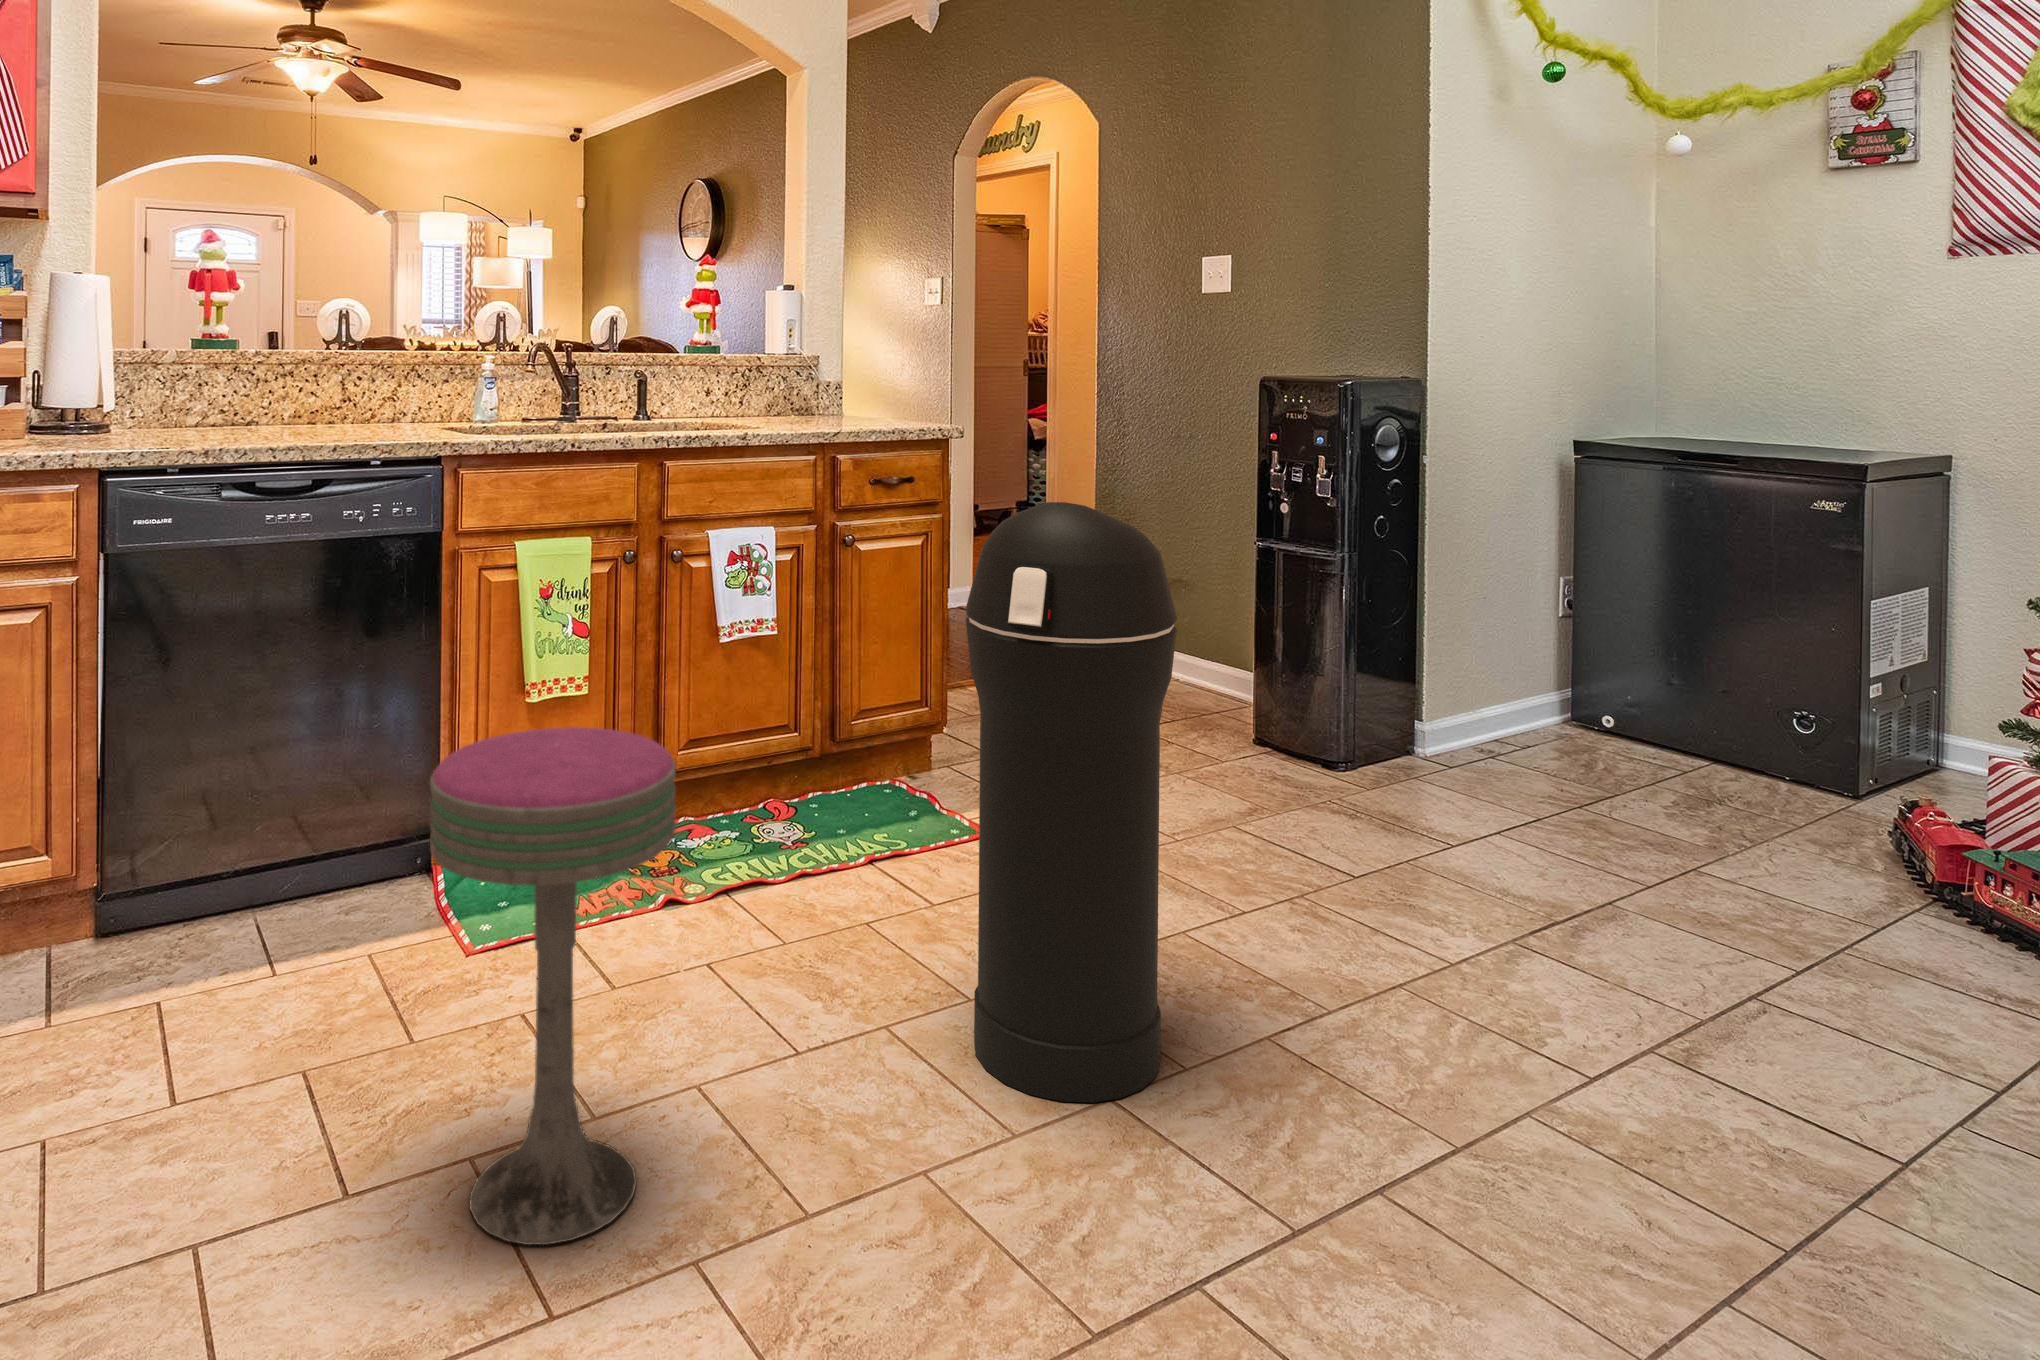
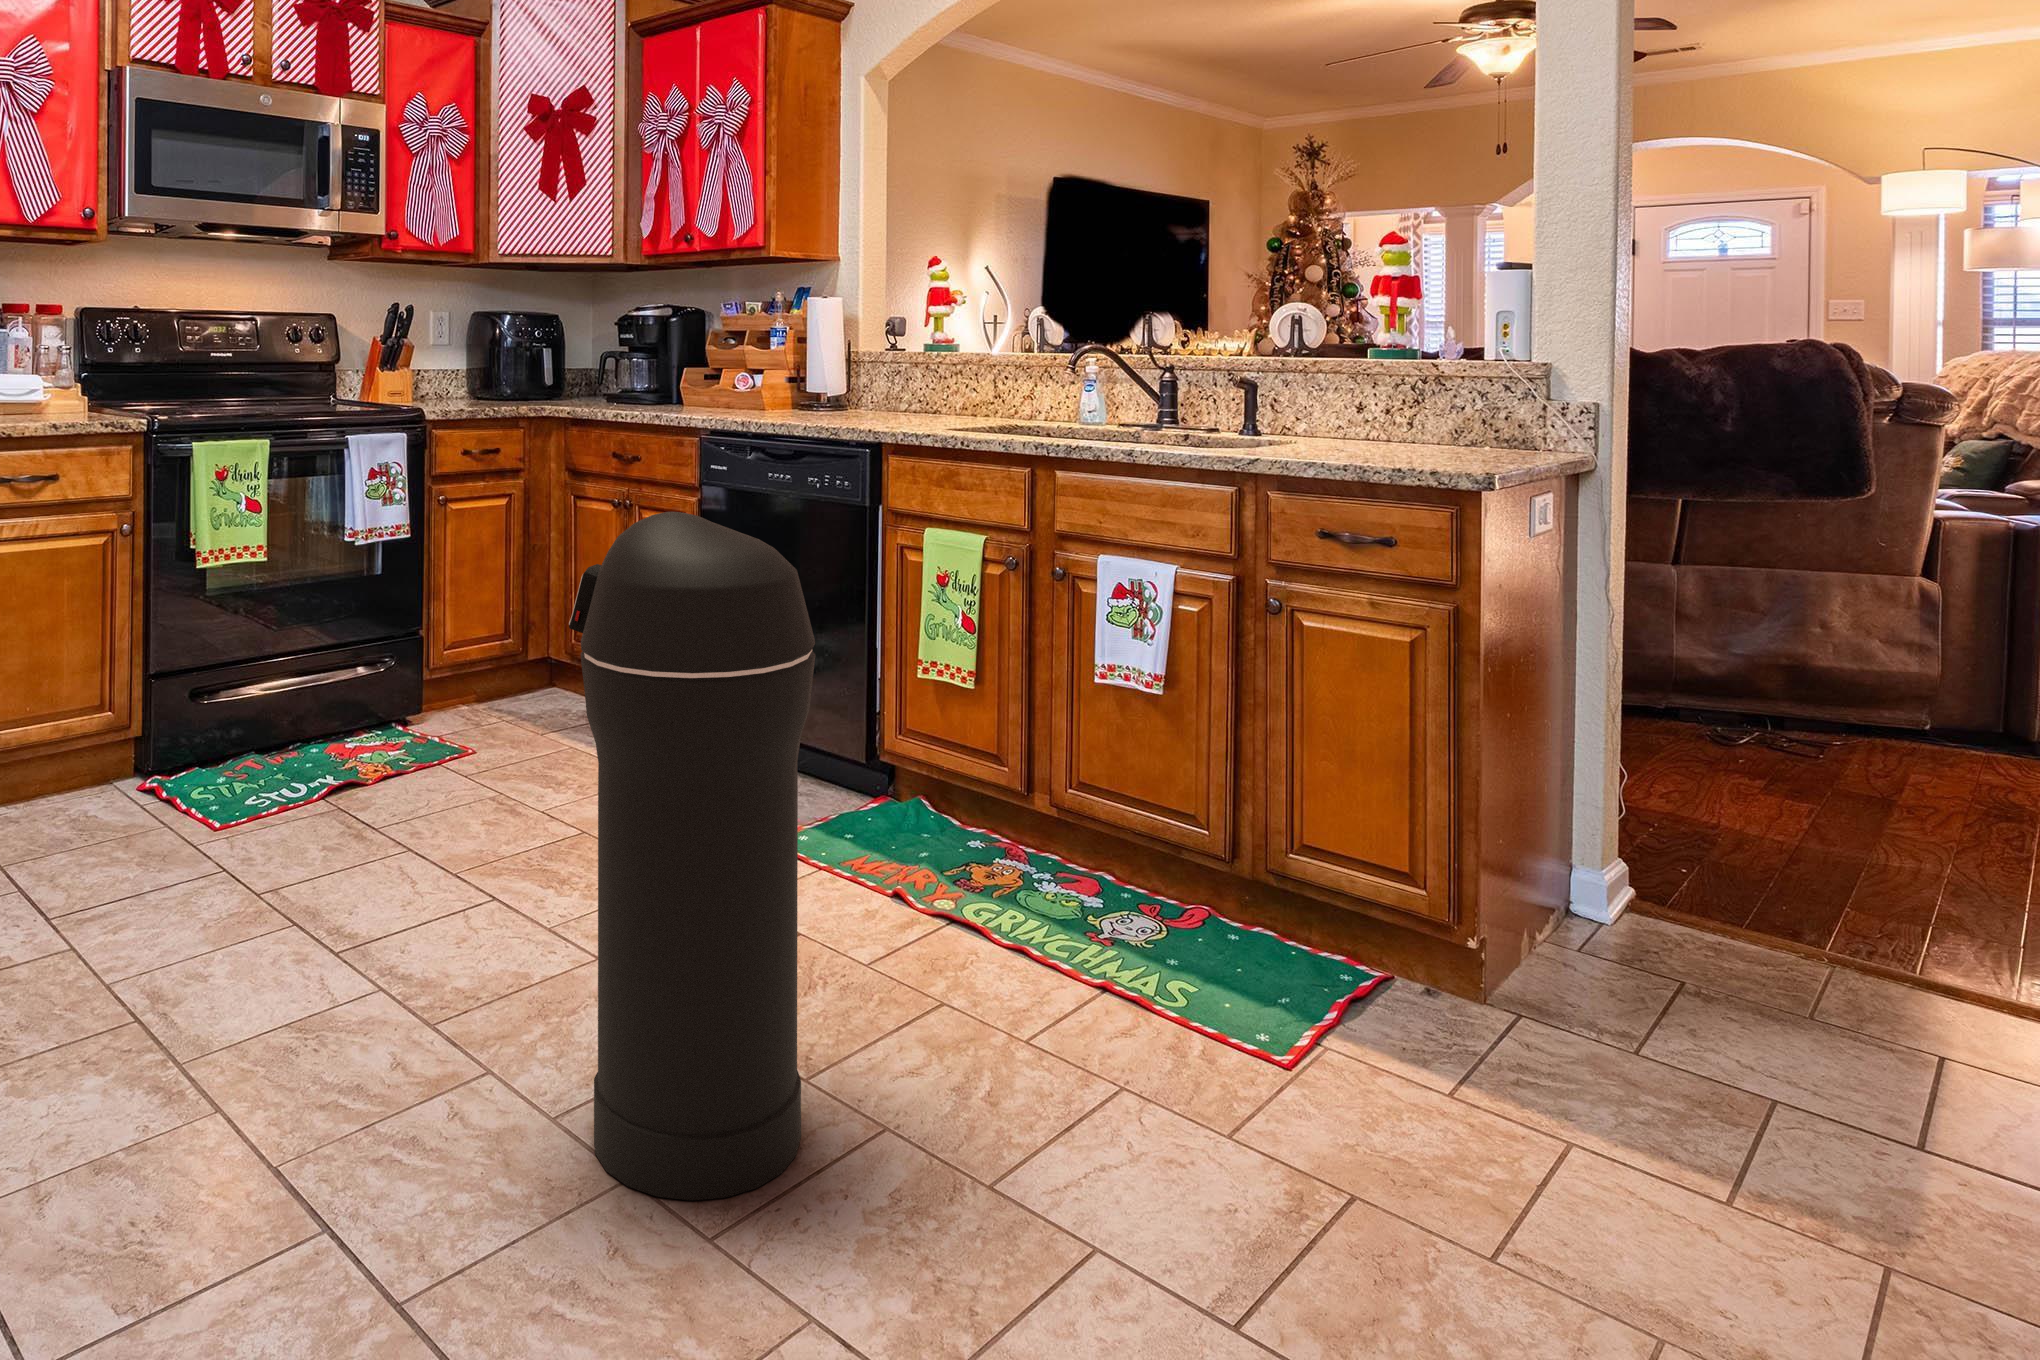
bar stool: present [430,727,676,1245] -> none [360,617,530,957]

